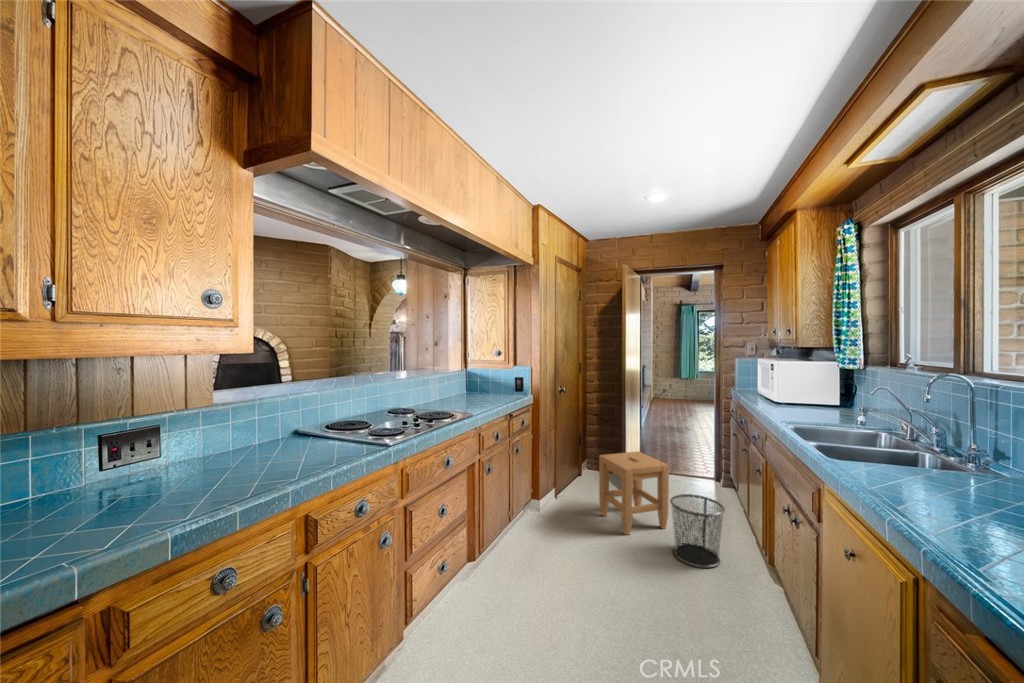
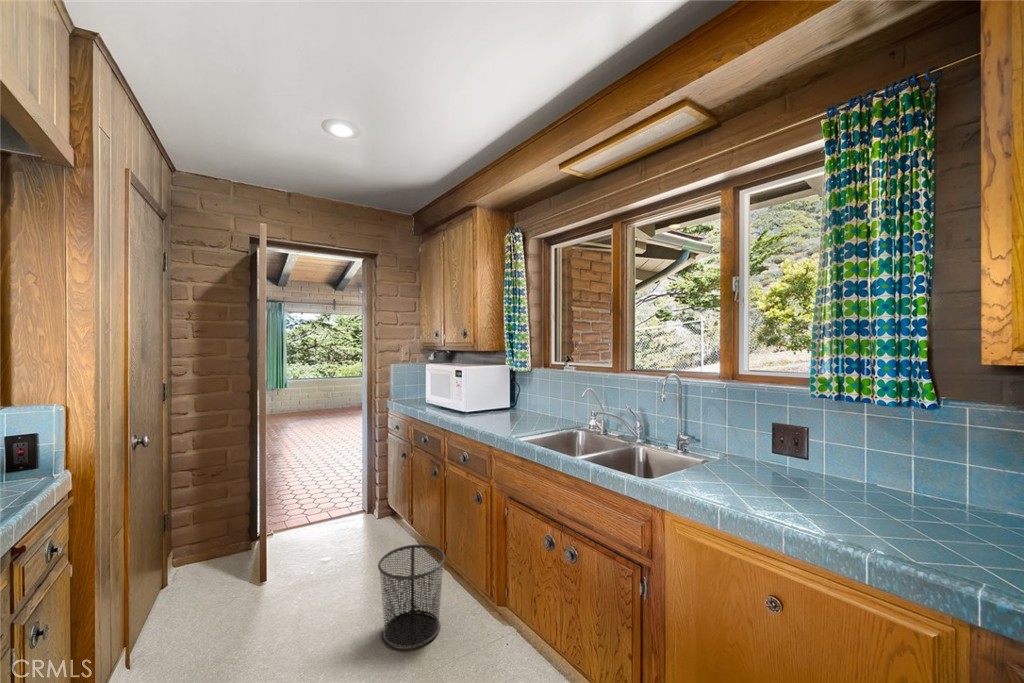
stool: present [599,451,669,535] -> none [241,511,358,655]

